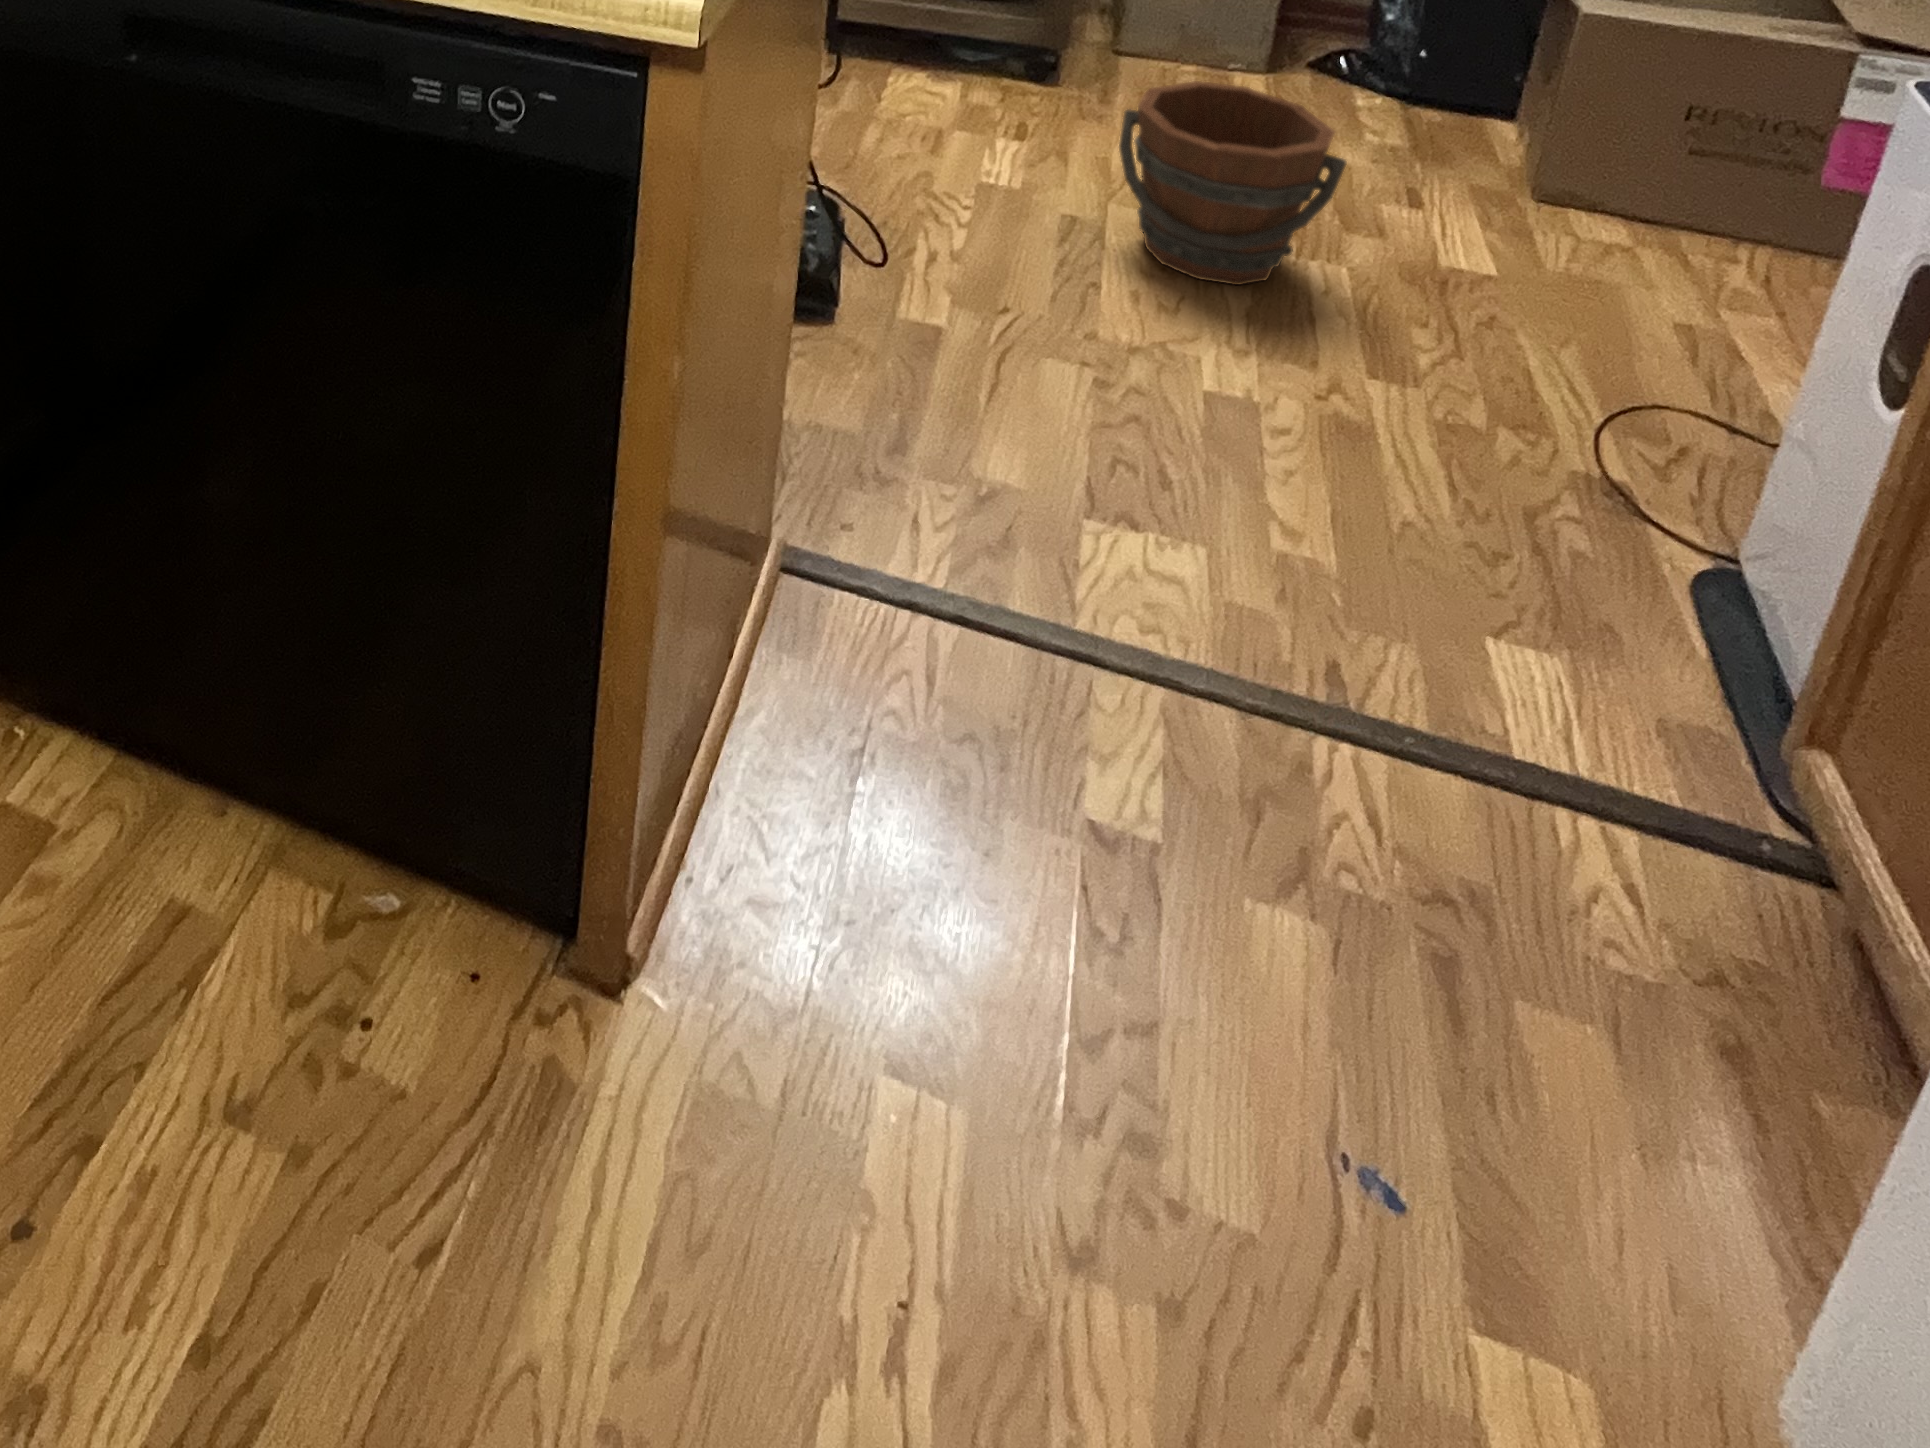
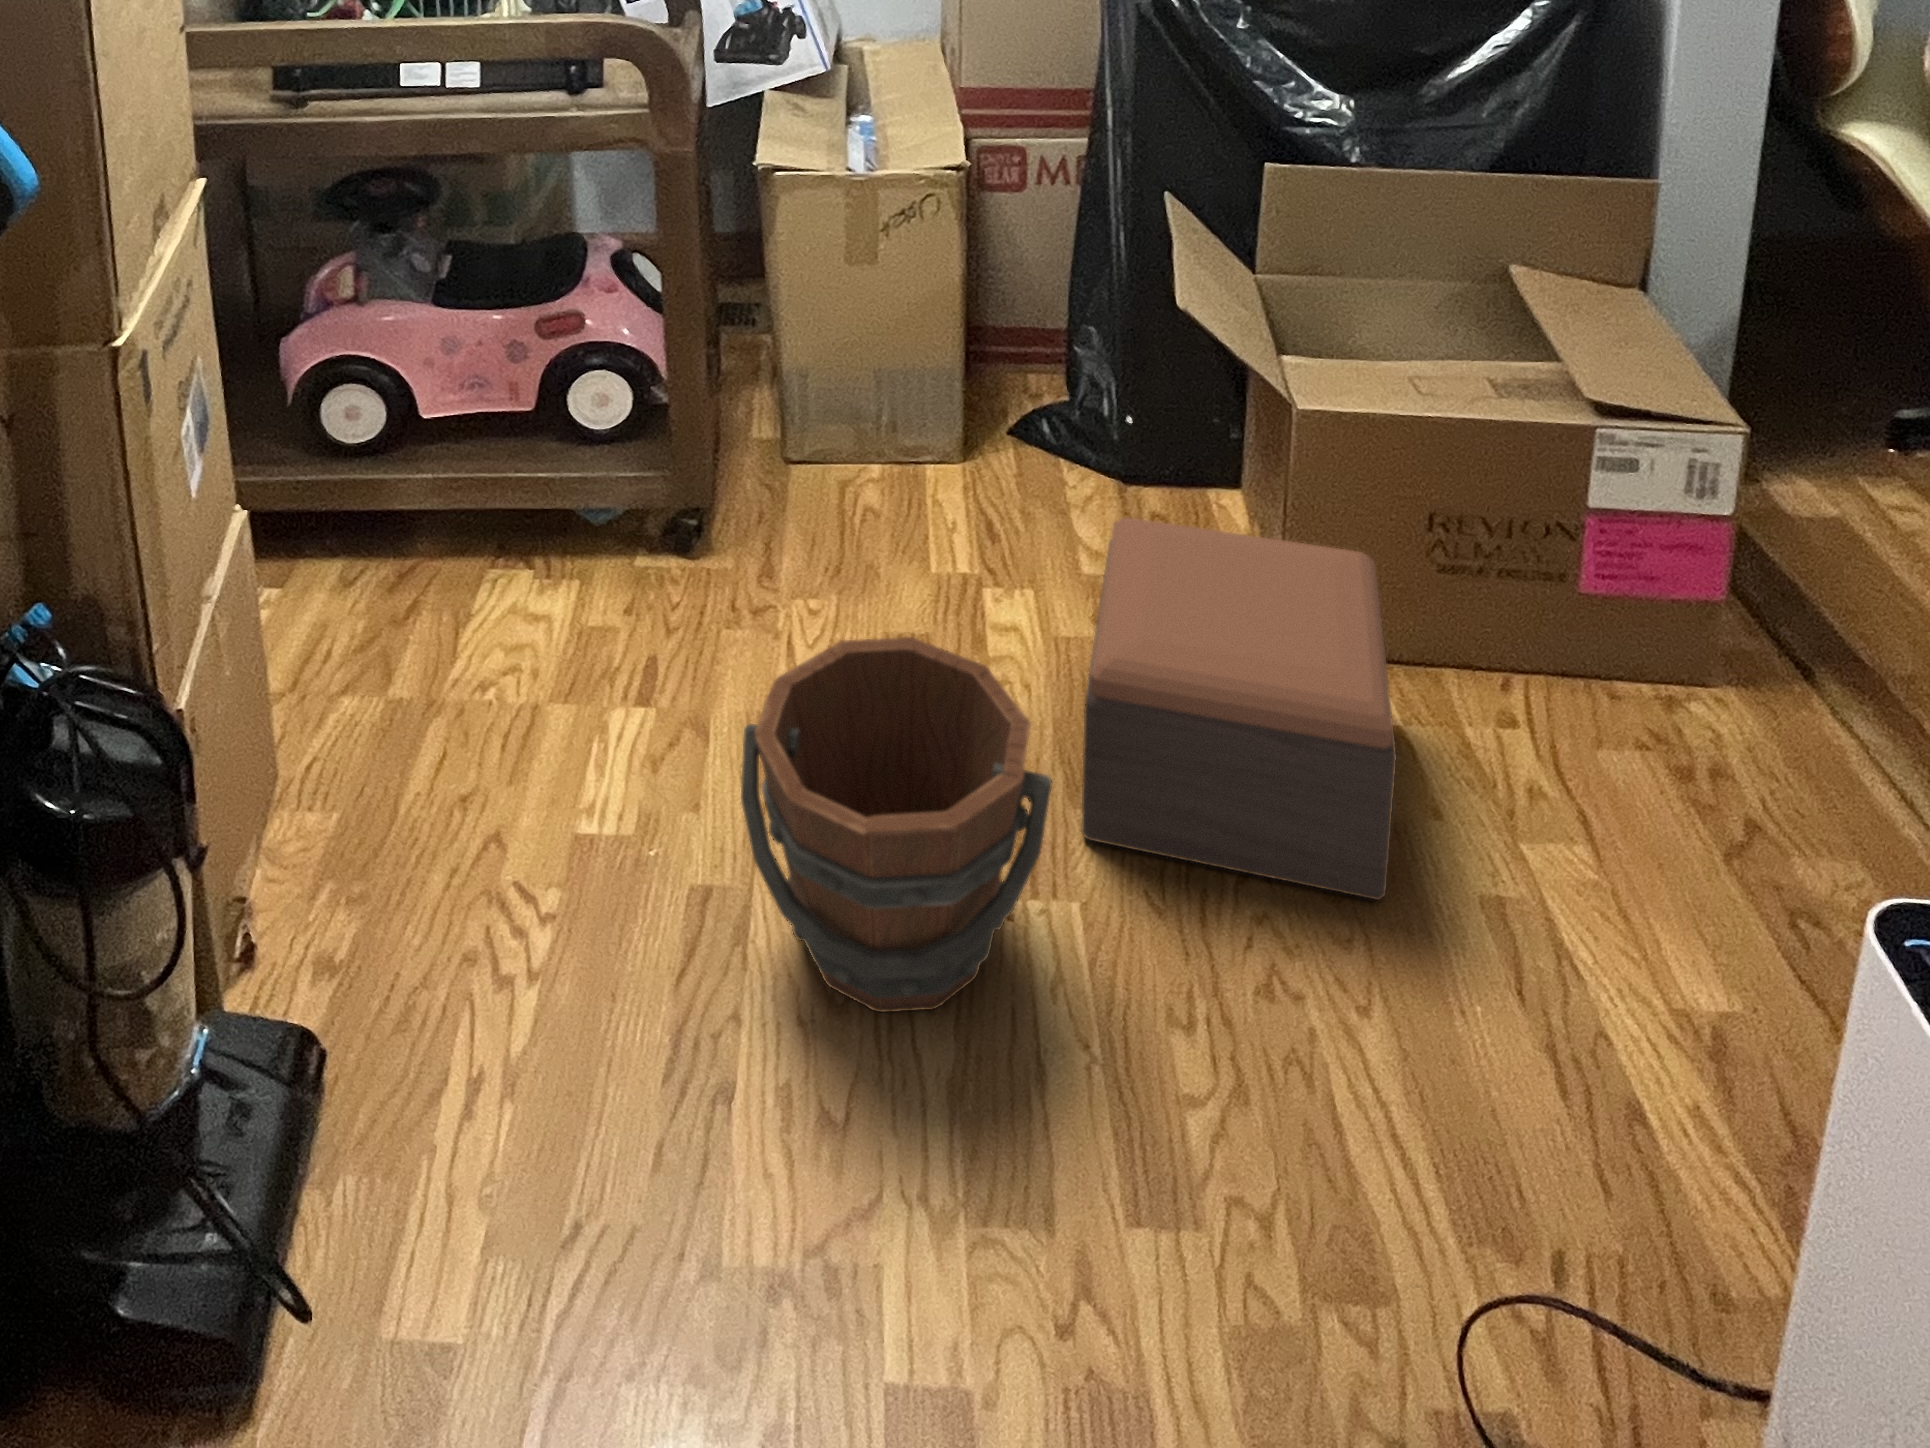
footstool: none [1350,73,1629,309] -> present [1082,518,1397,900]

